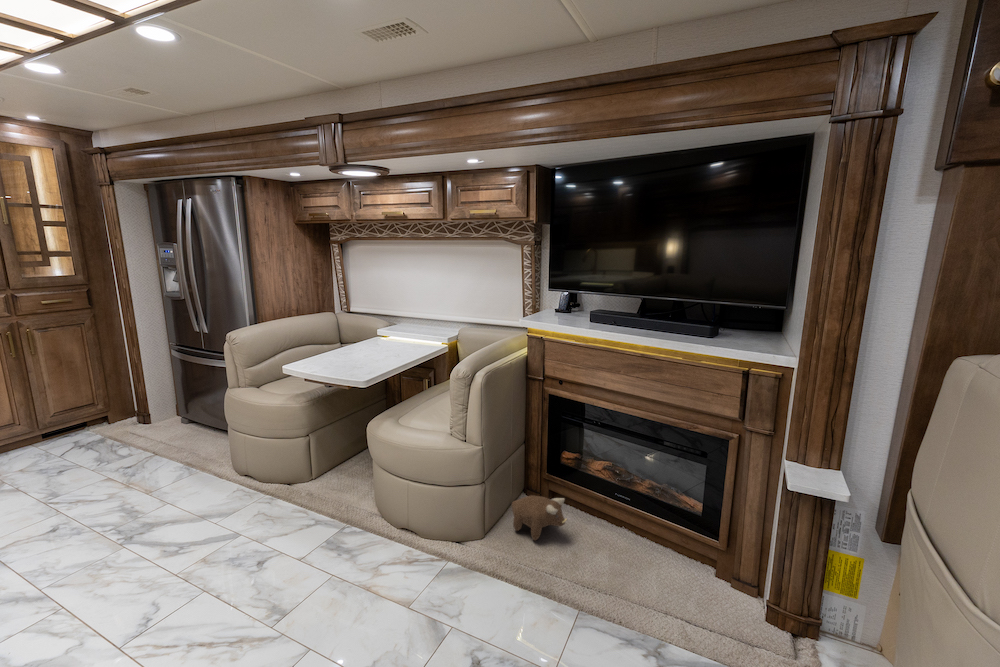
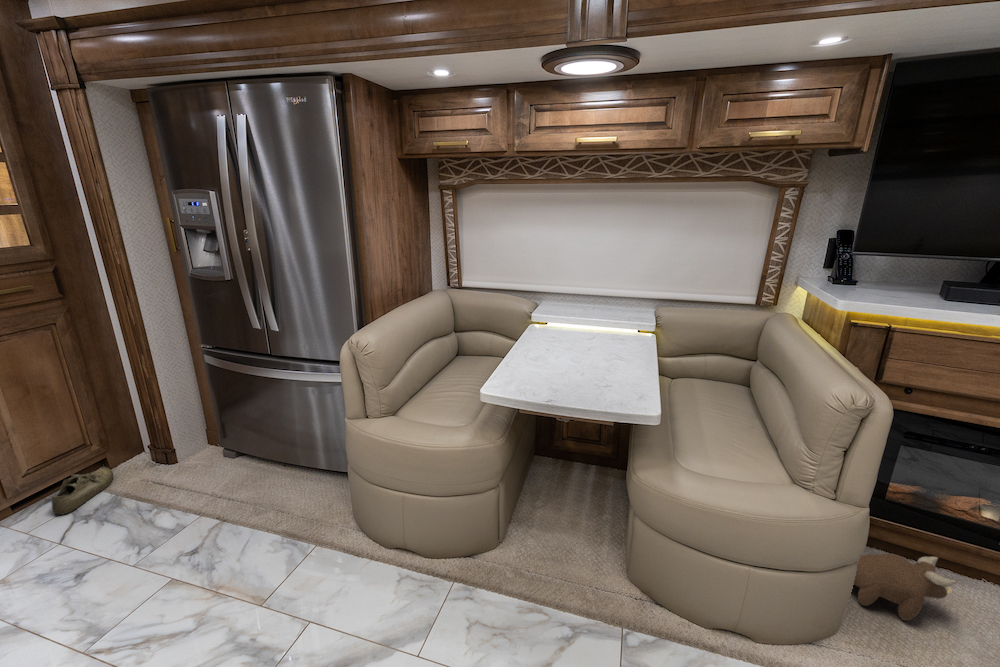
shoe: none [64,421,110,444] -> present [52,468,114,515]

